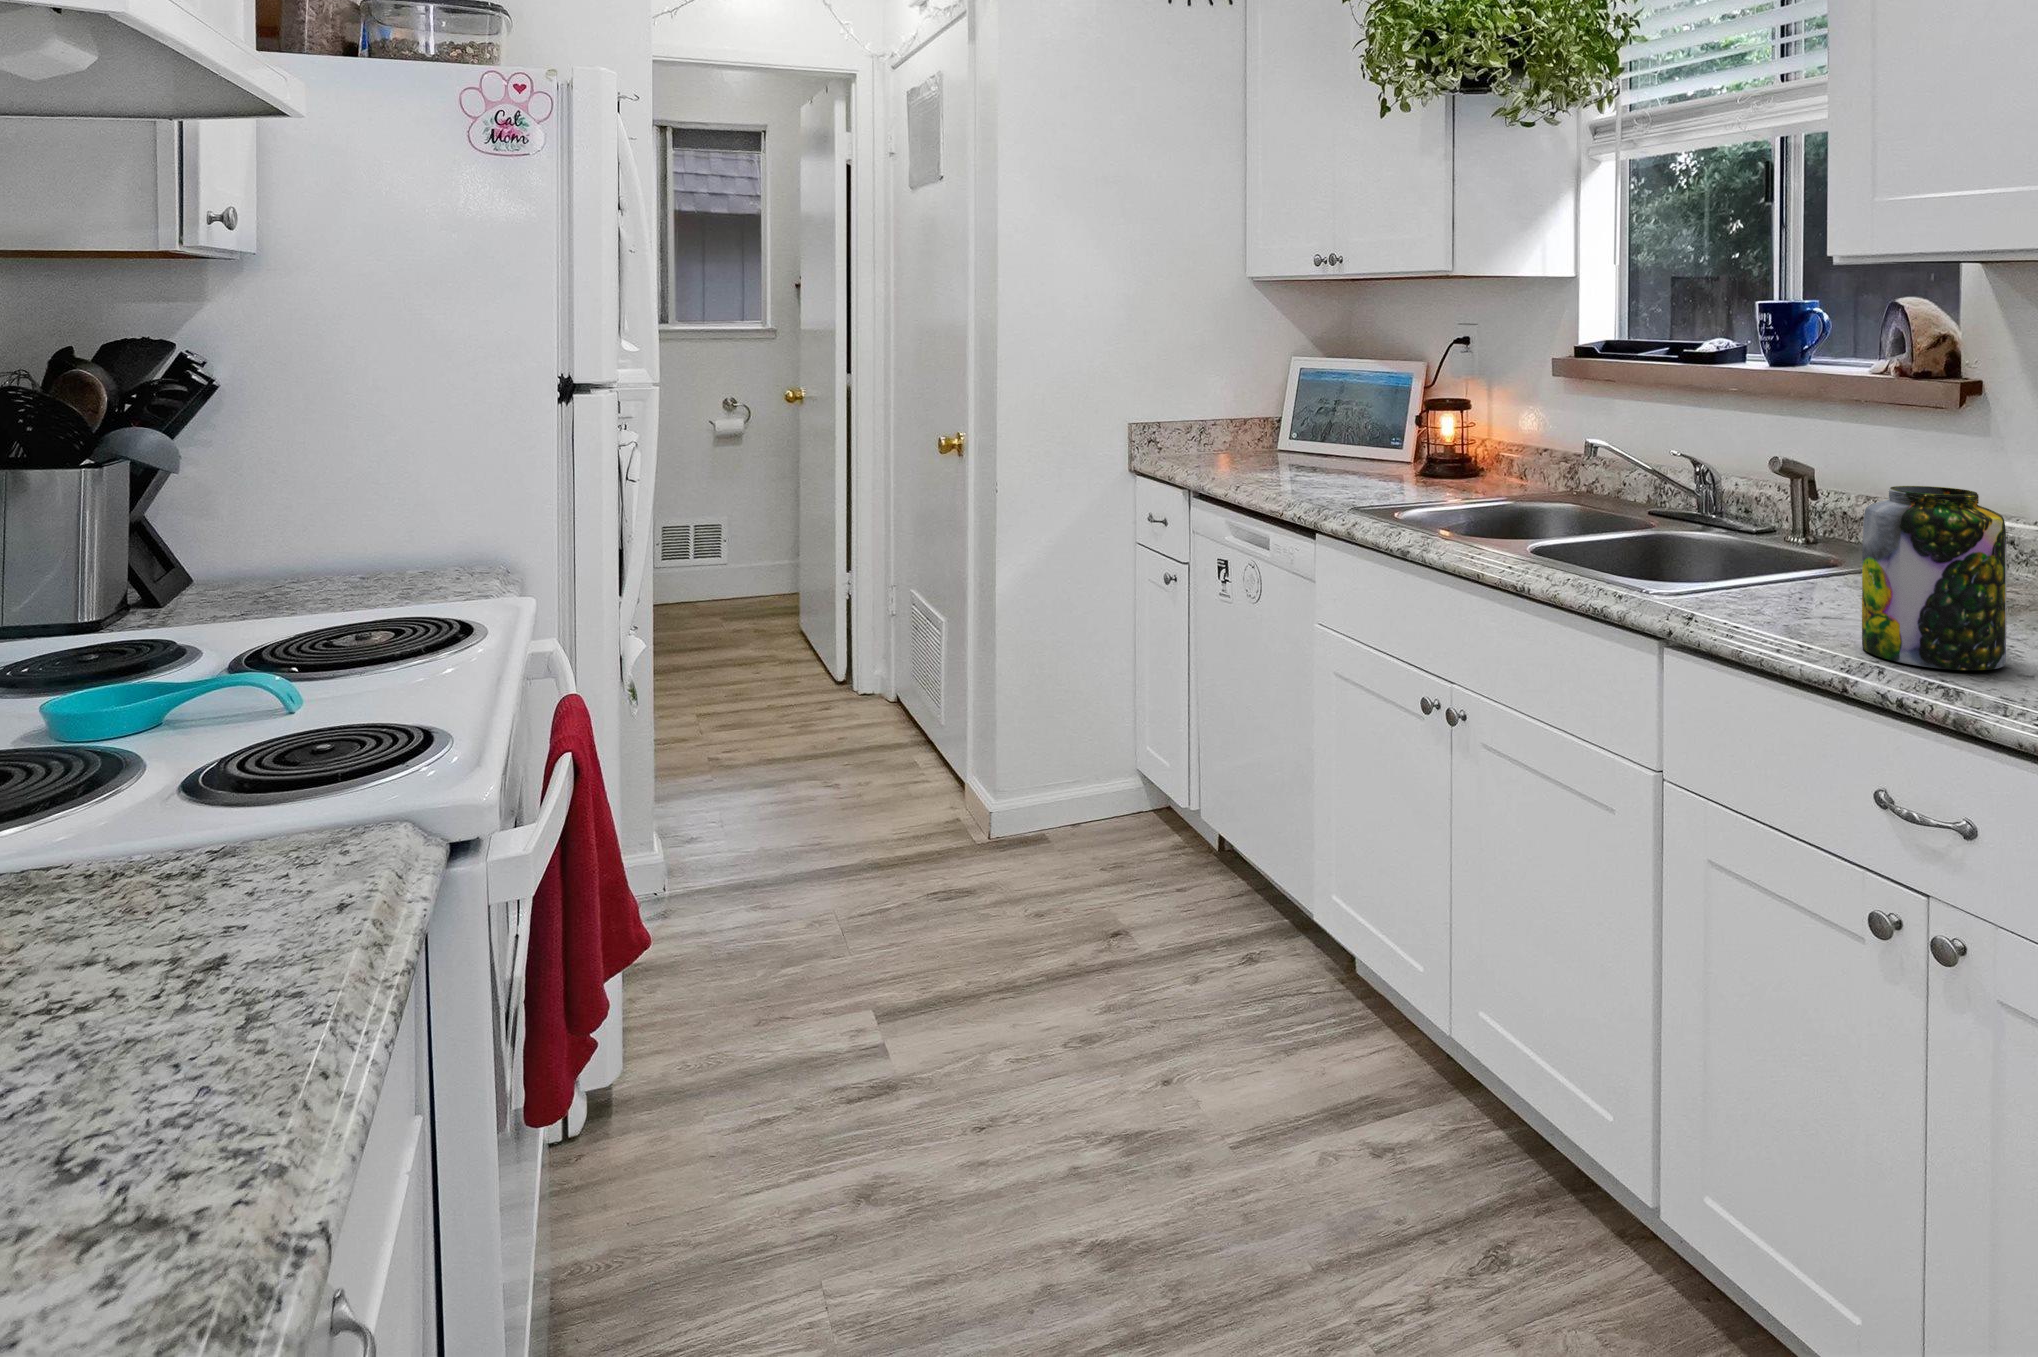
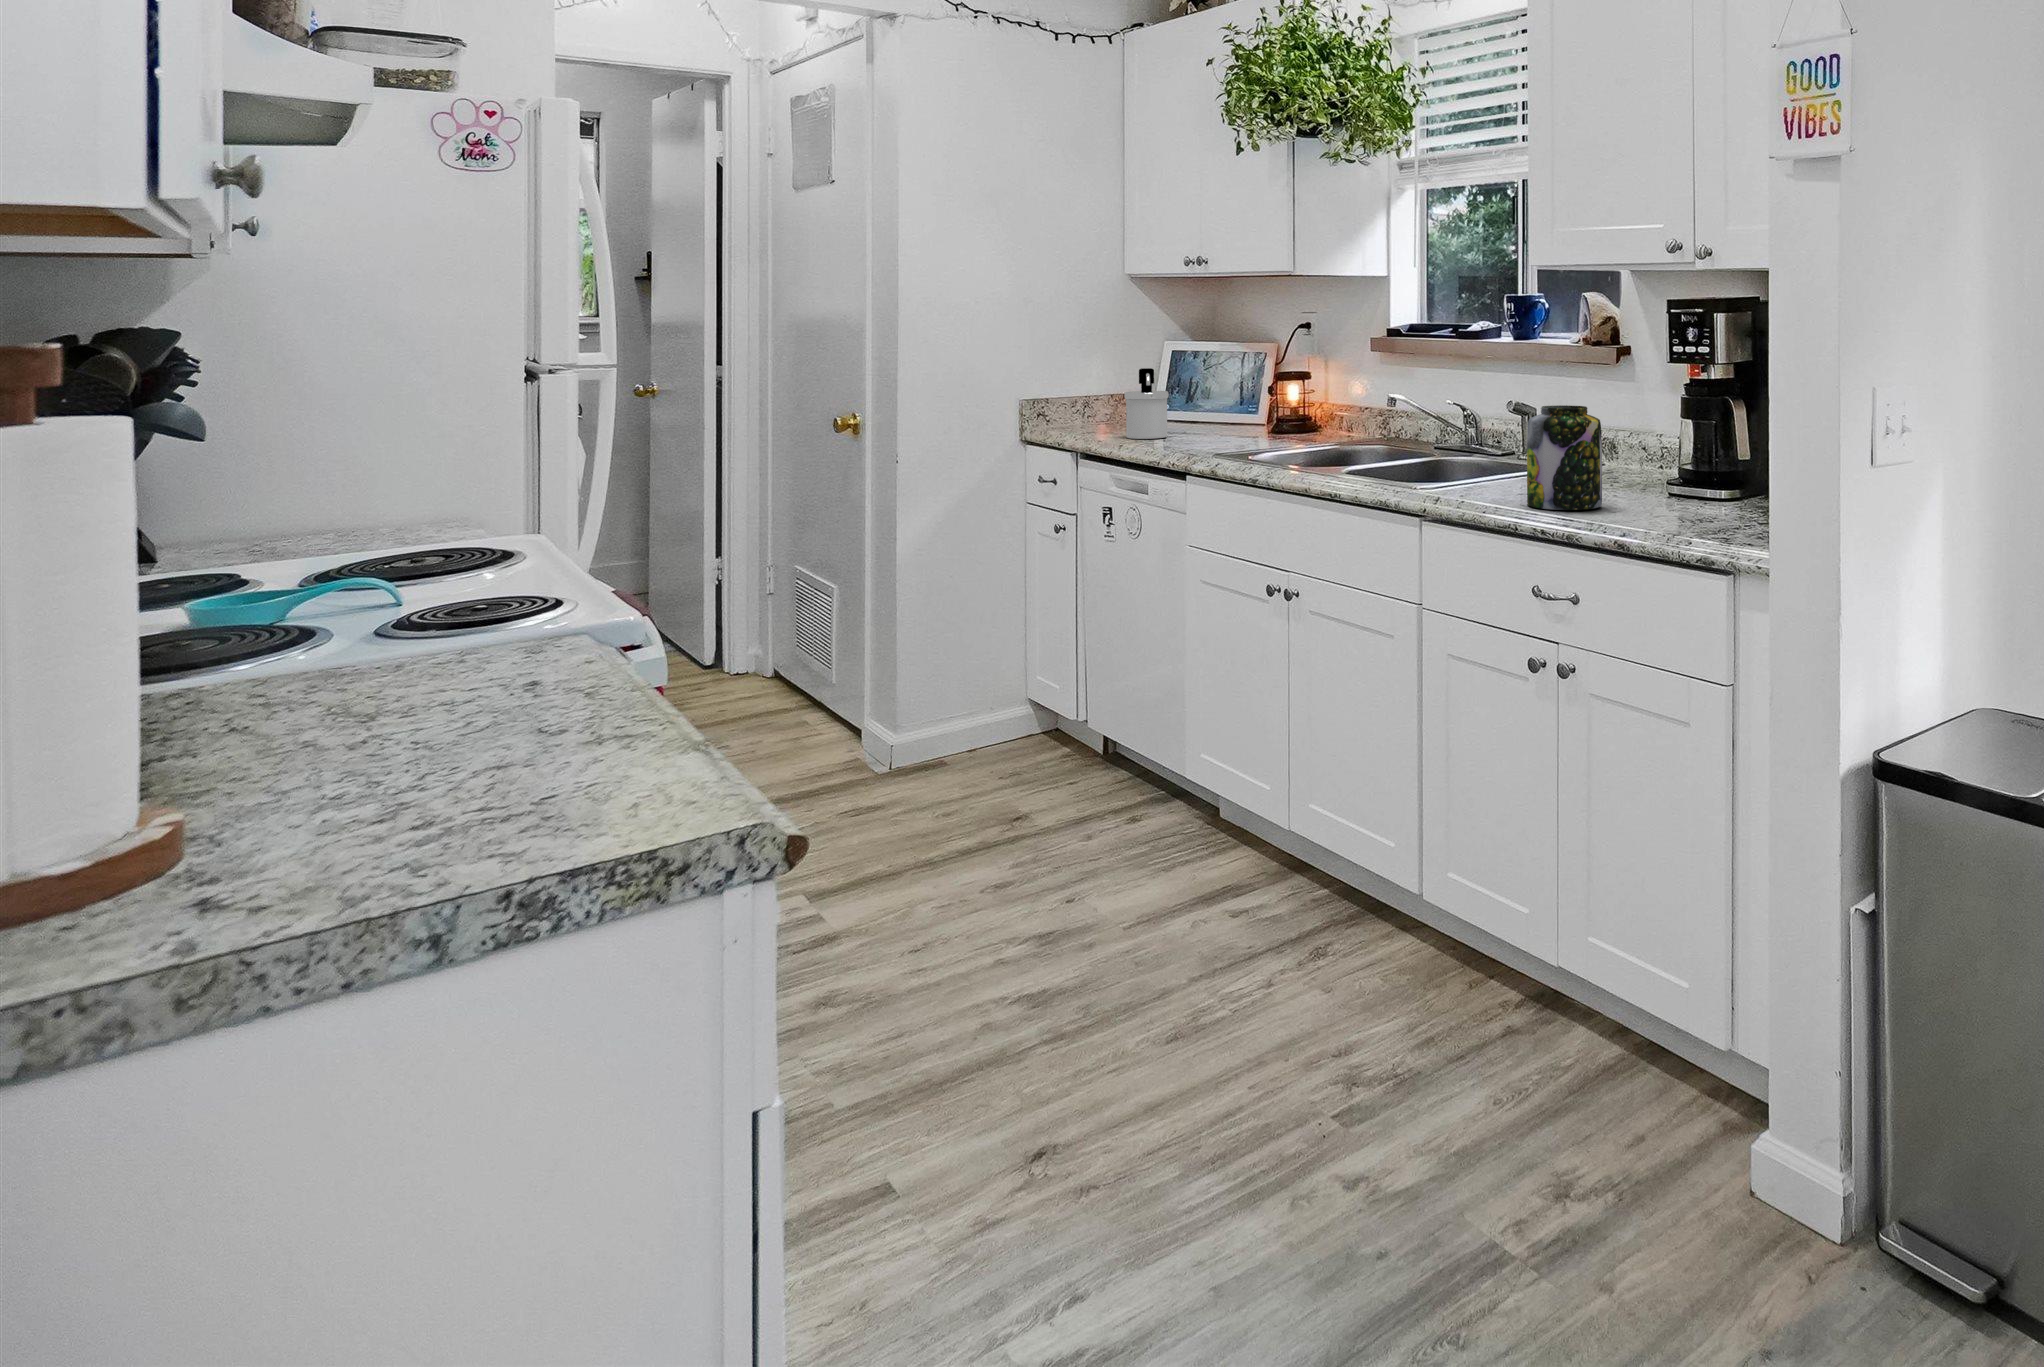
soap dispenser: none [1244,390,1295,477] -> present [1125,368,1168,439]

